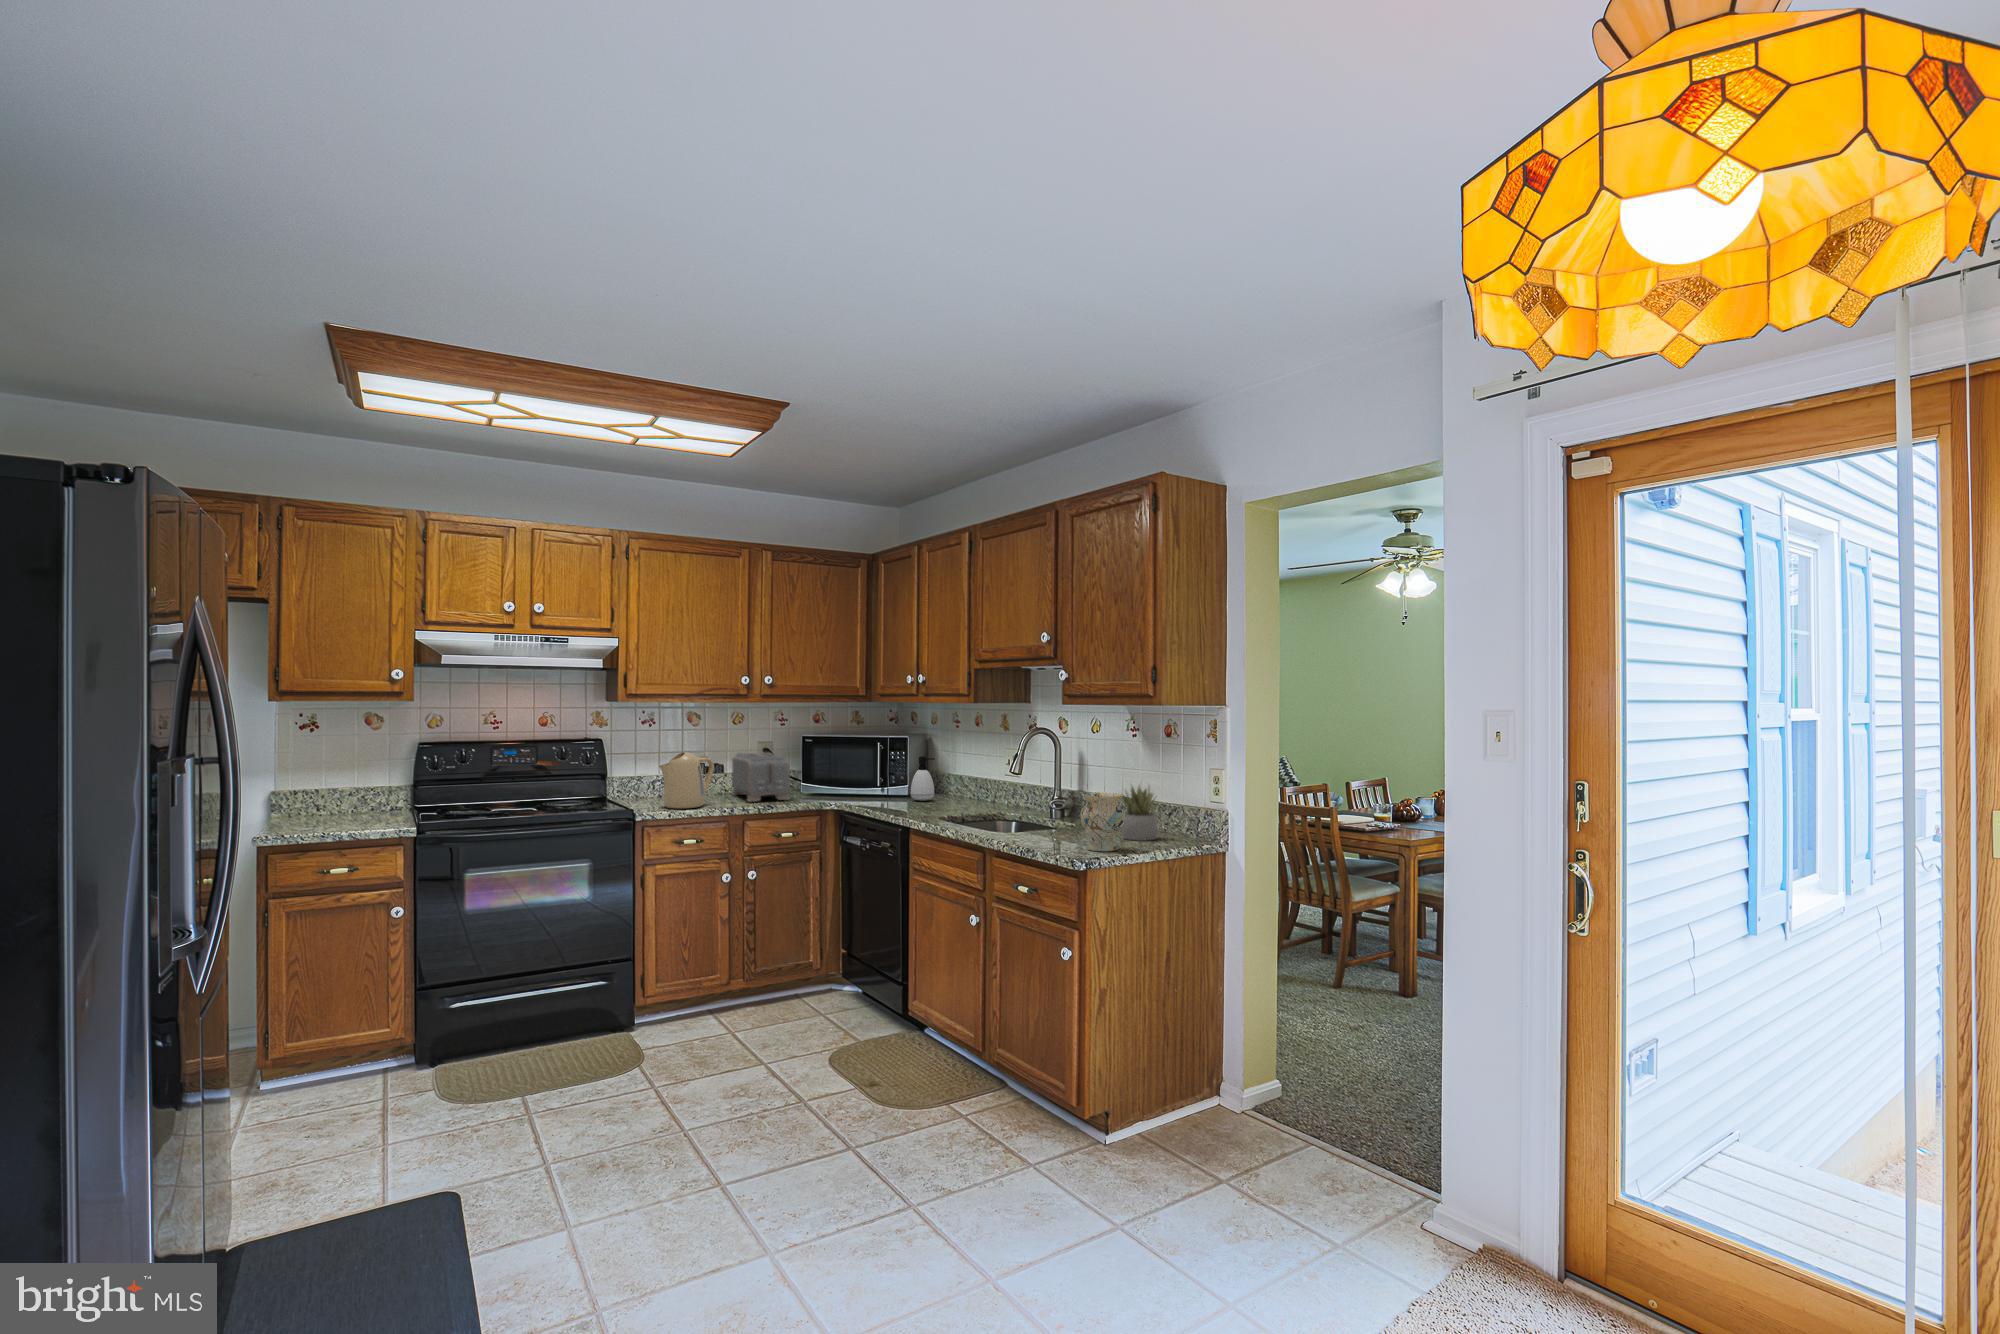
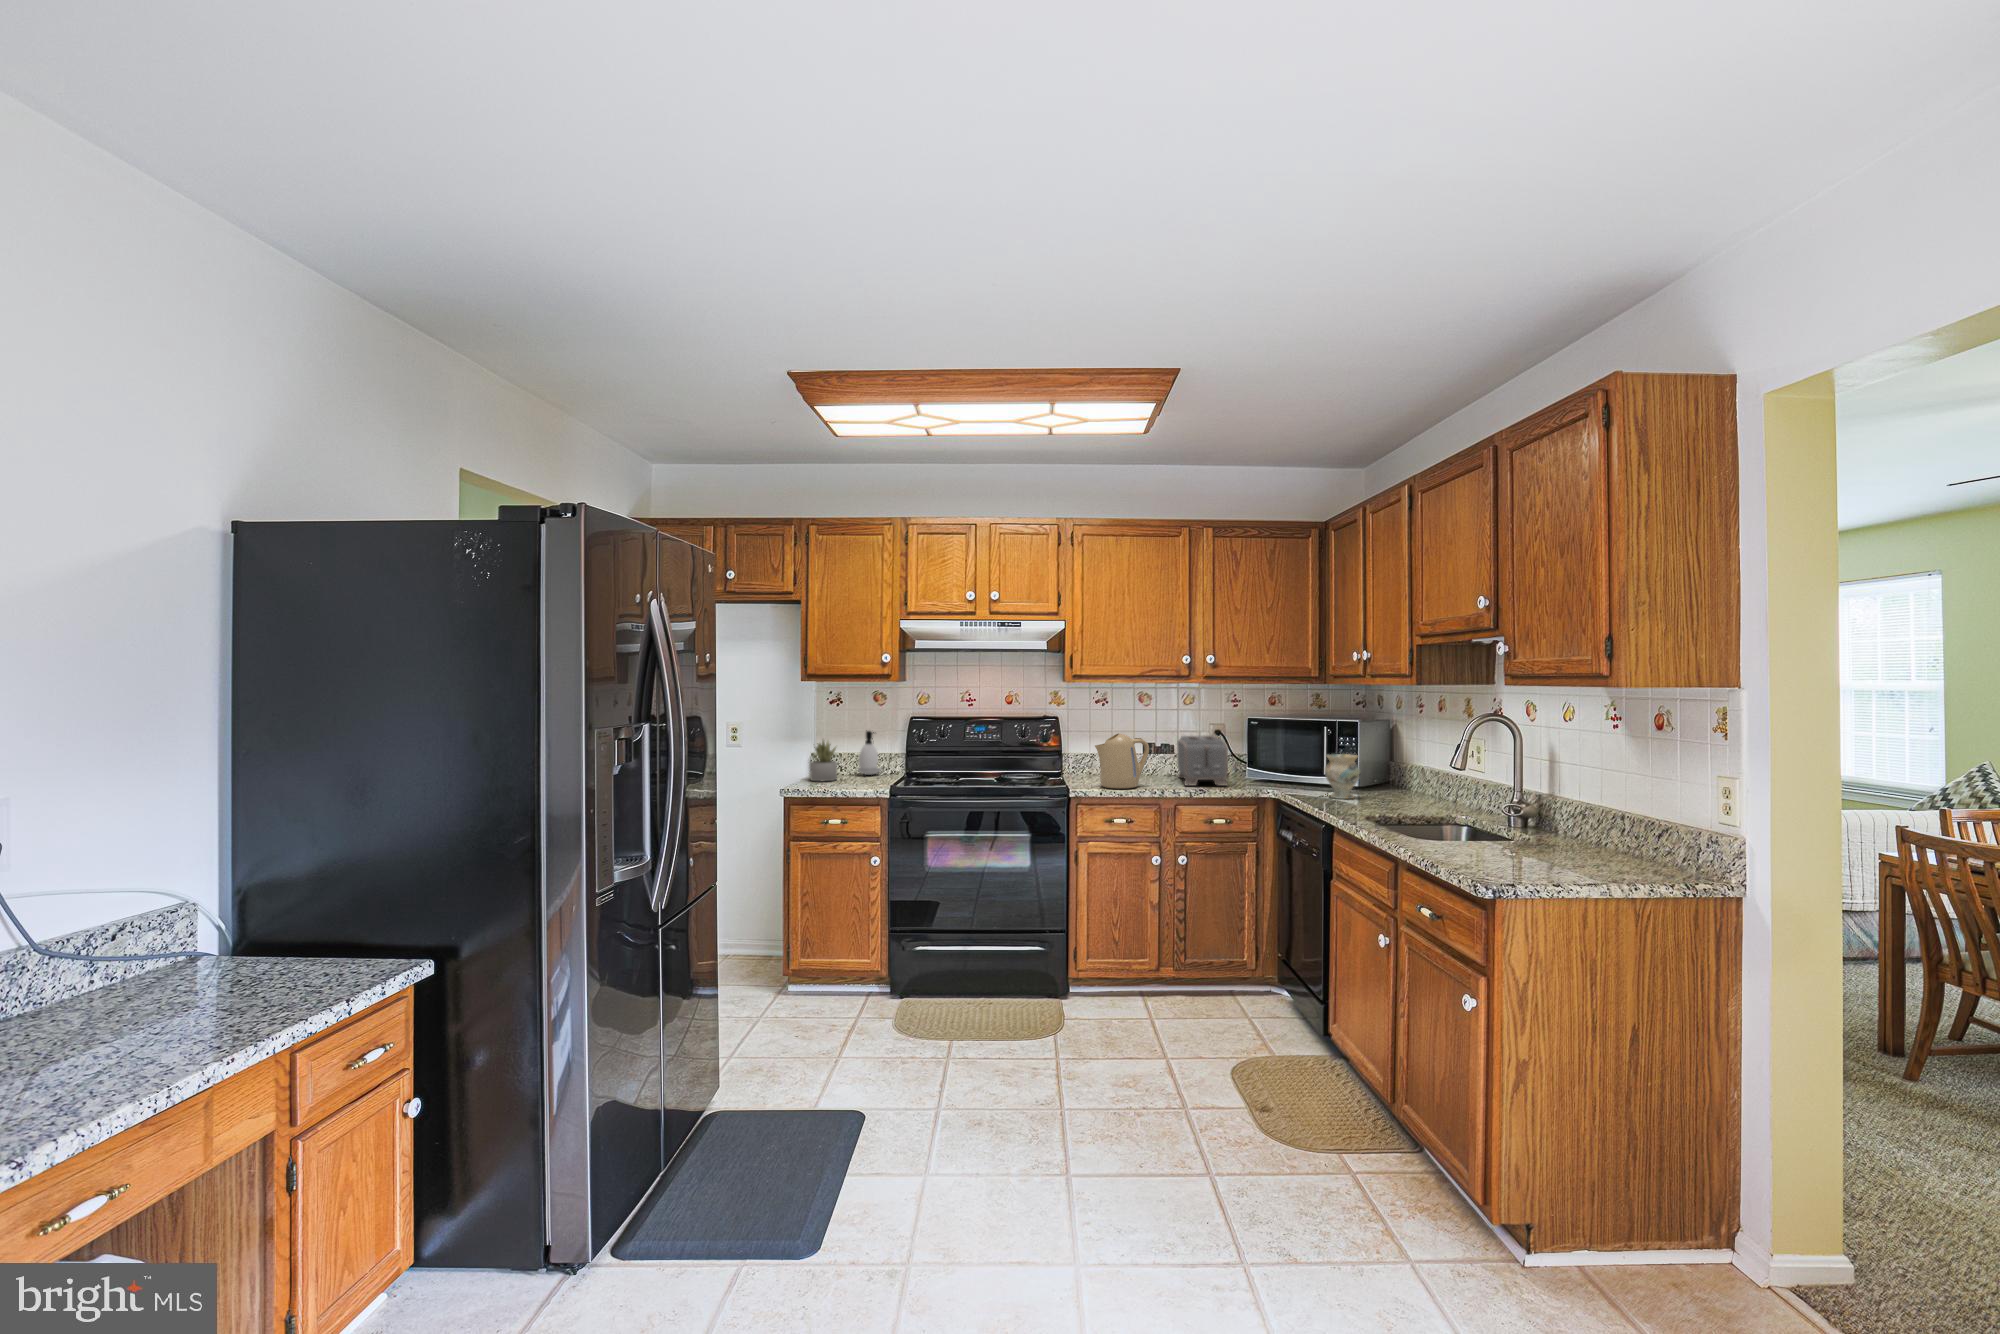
soap dispenser: present [911,756,935,801] -> present [858,731,881,775]
succulent plant: present [1122,786,1157,841] -> present [810,741,837,781]
vase: present [1080,792,1125,851] -> present [1325,754,1360,799]

